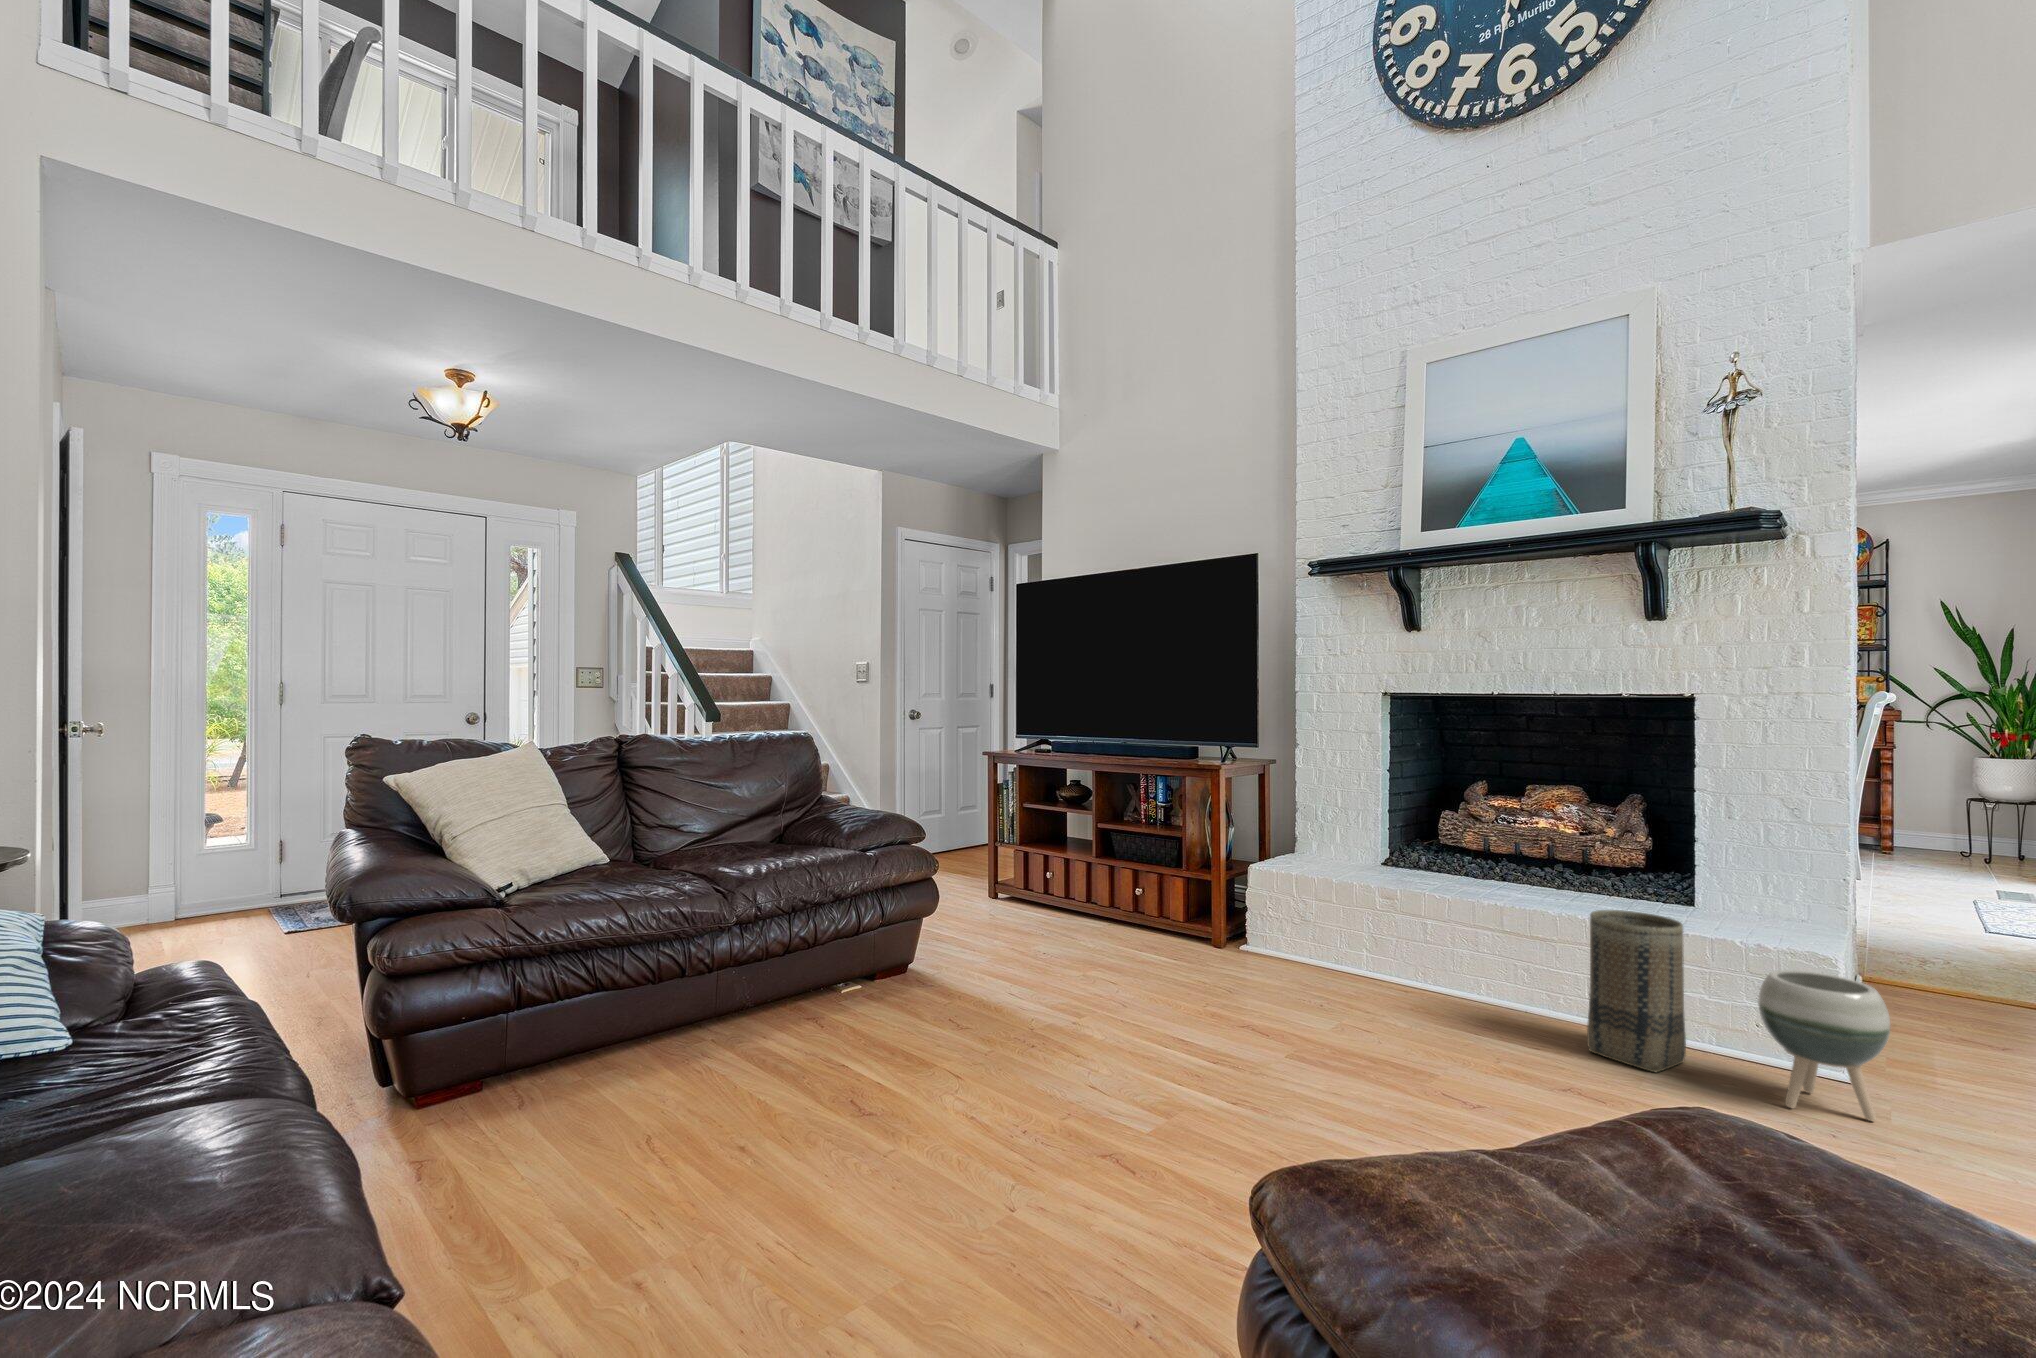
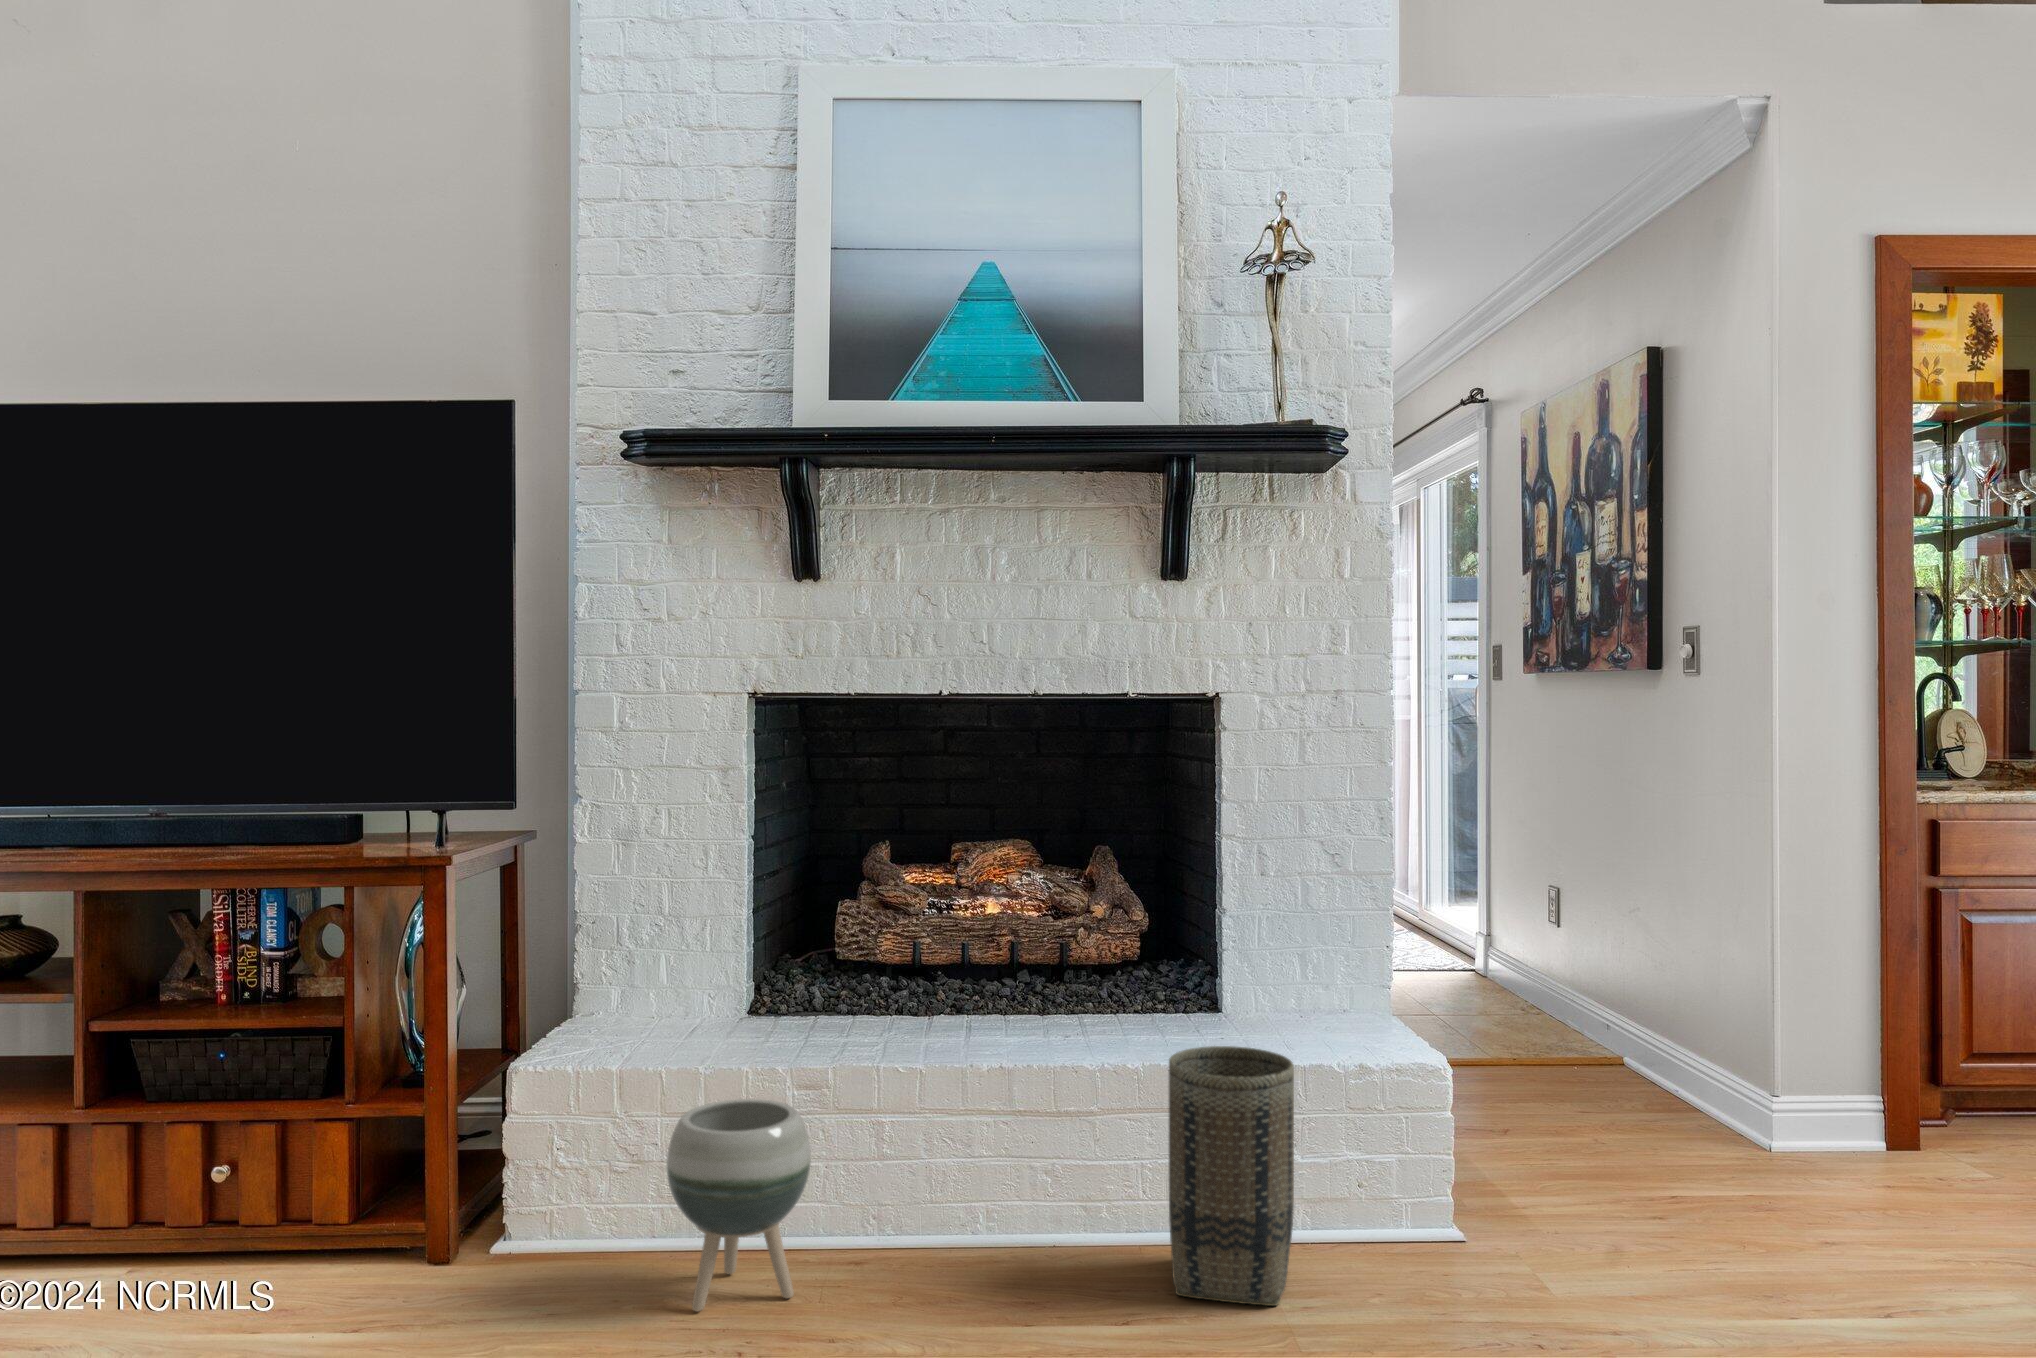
planter: present [1758,970,1890,1121] -> present [667,1099,811,1311]

